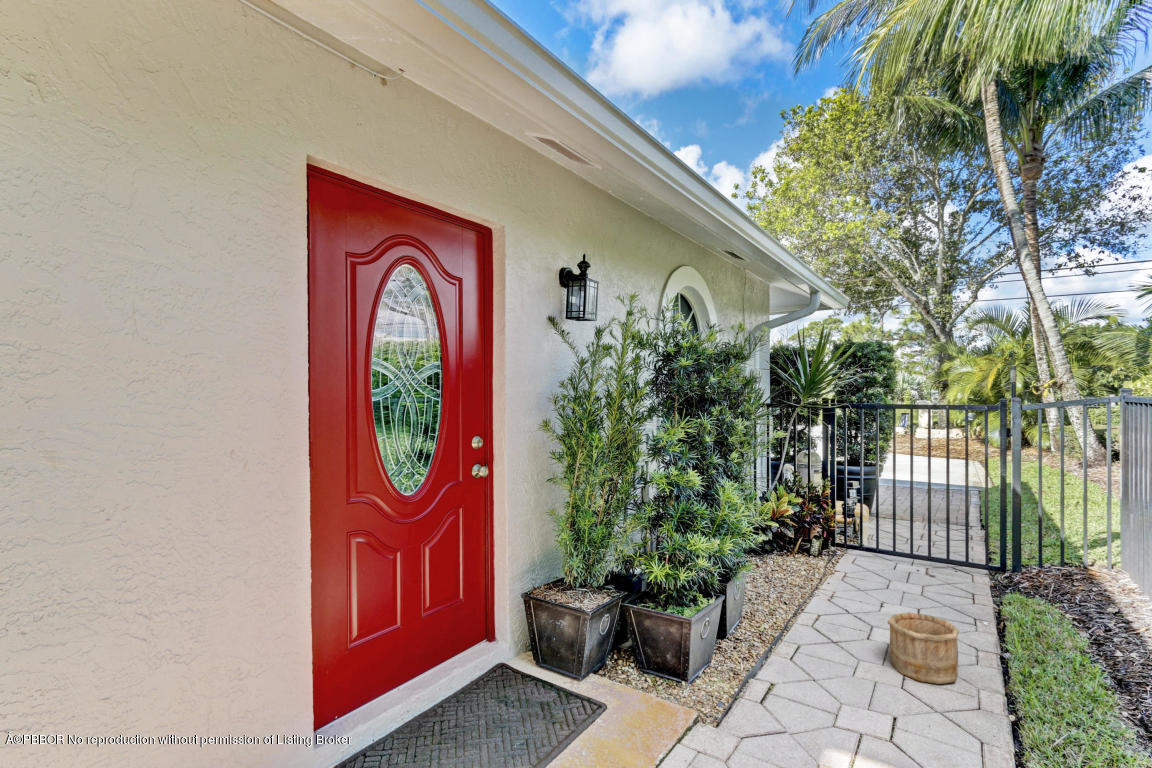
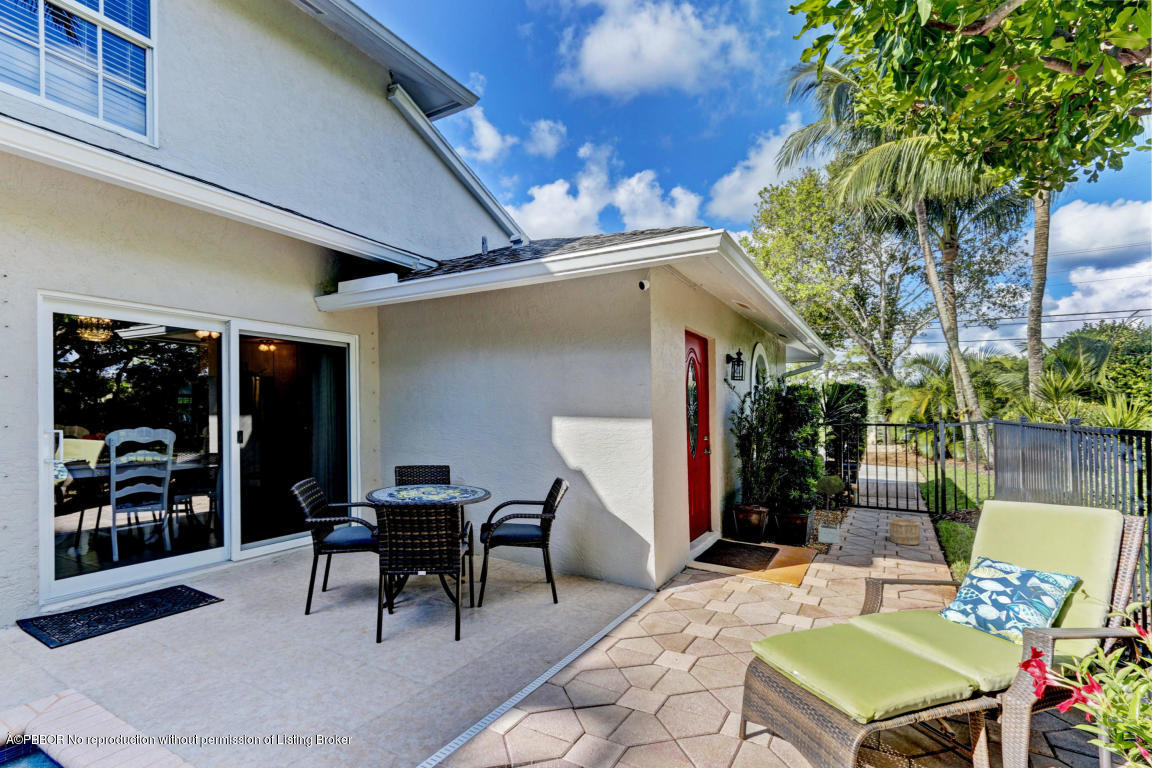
potted tree: none [723,522,786,672] -> present [815,475,845,544]

